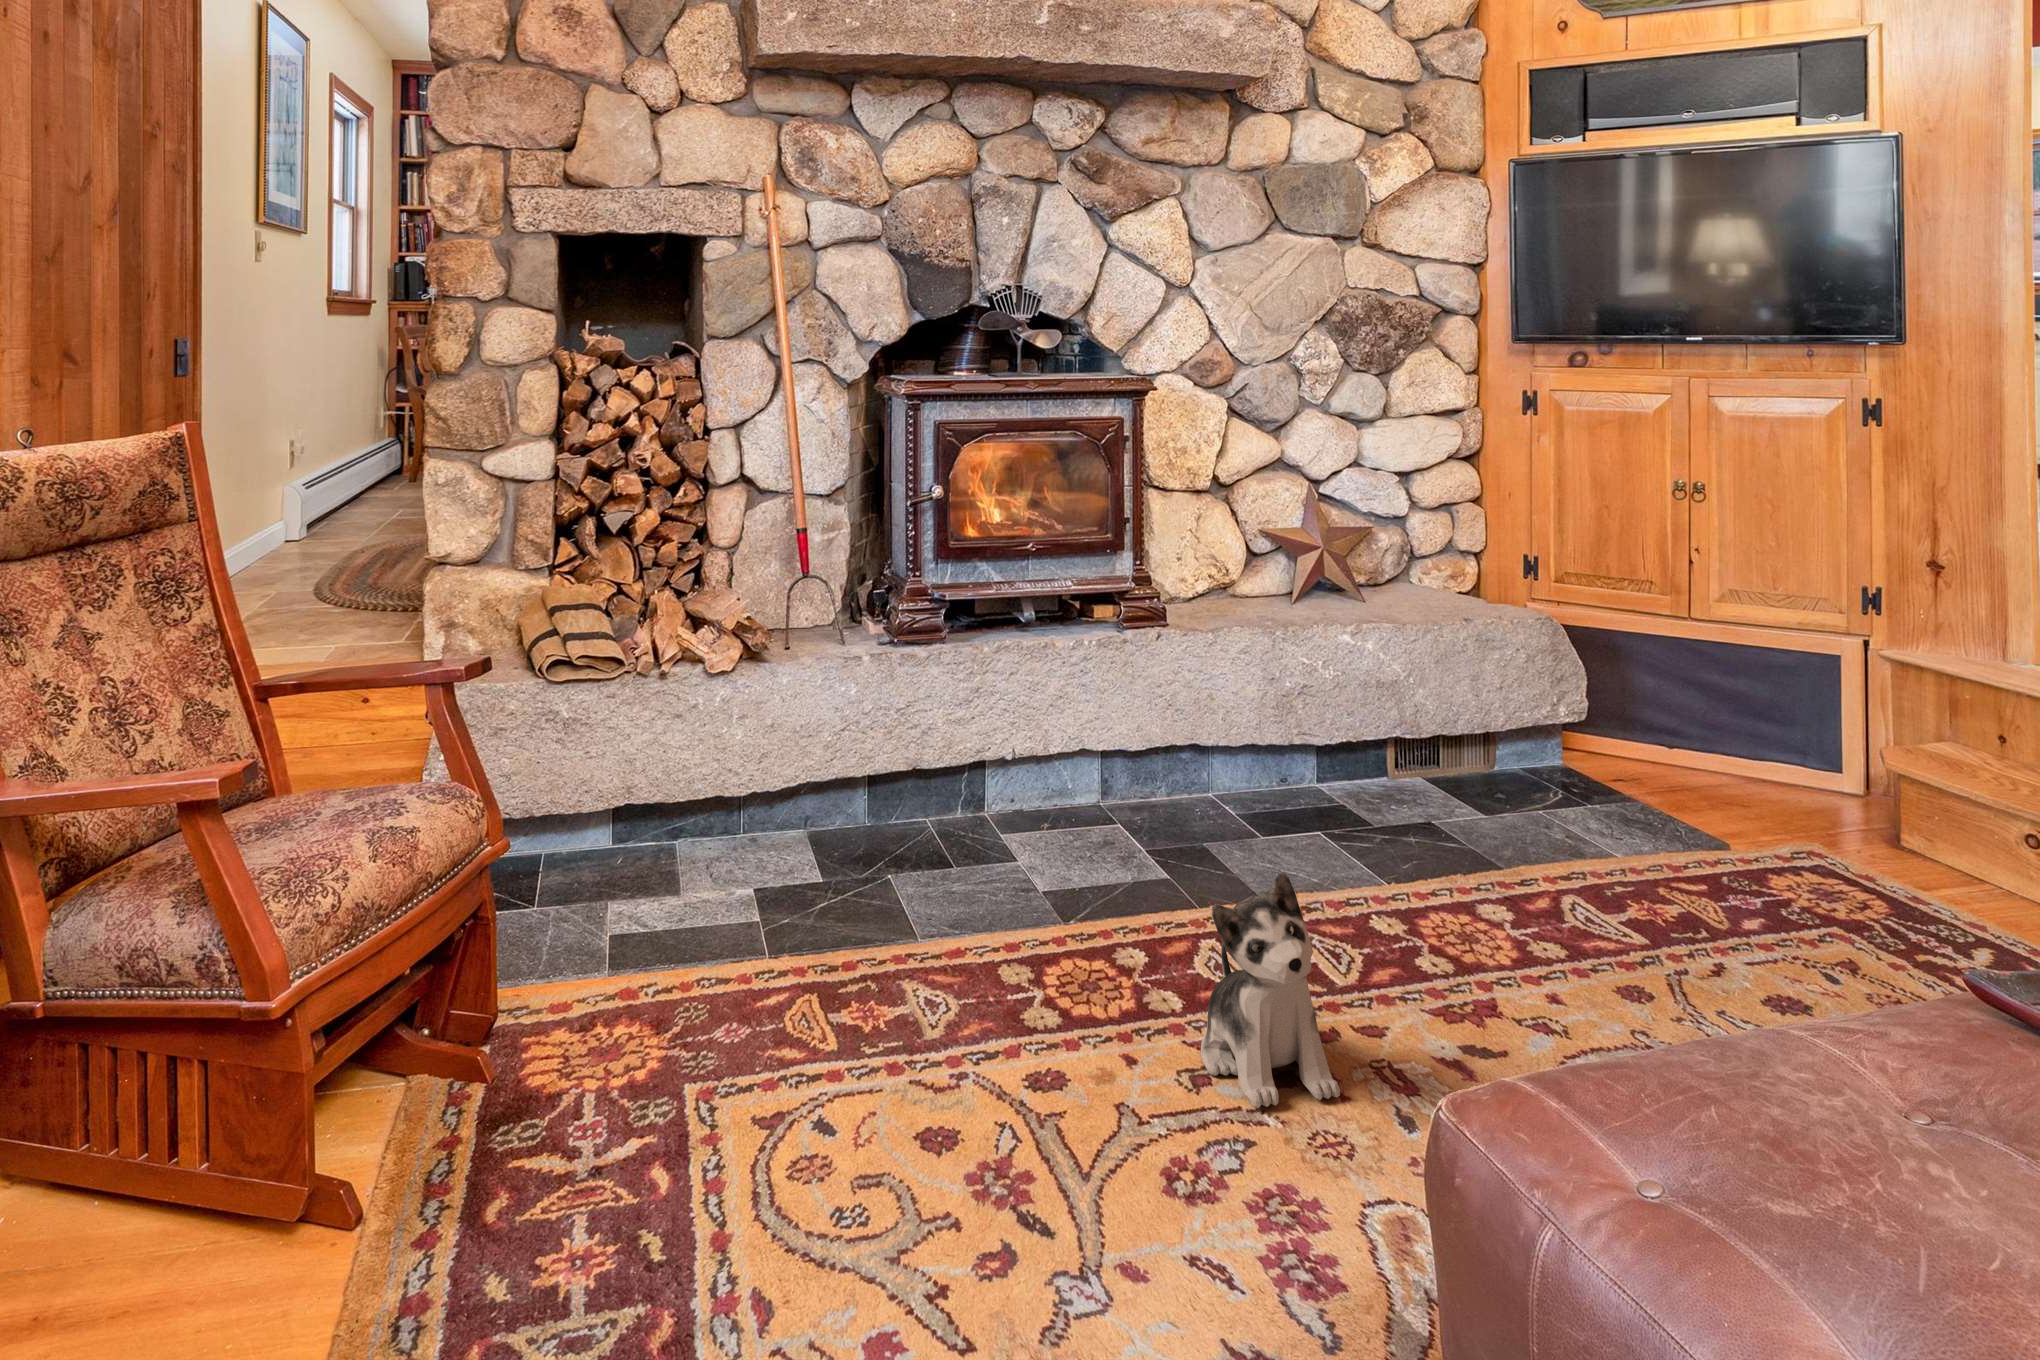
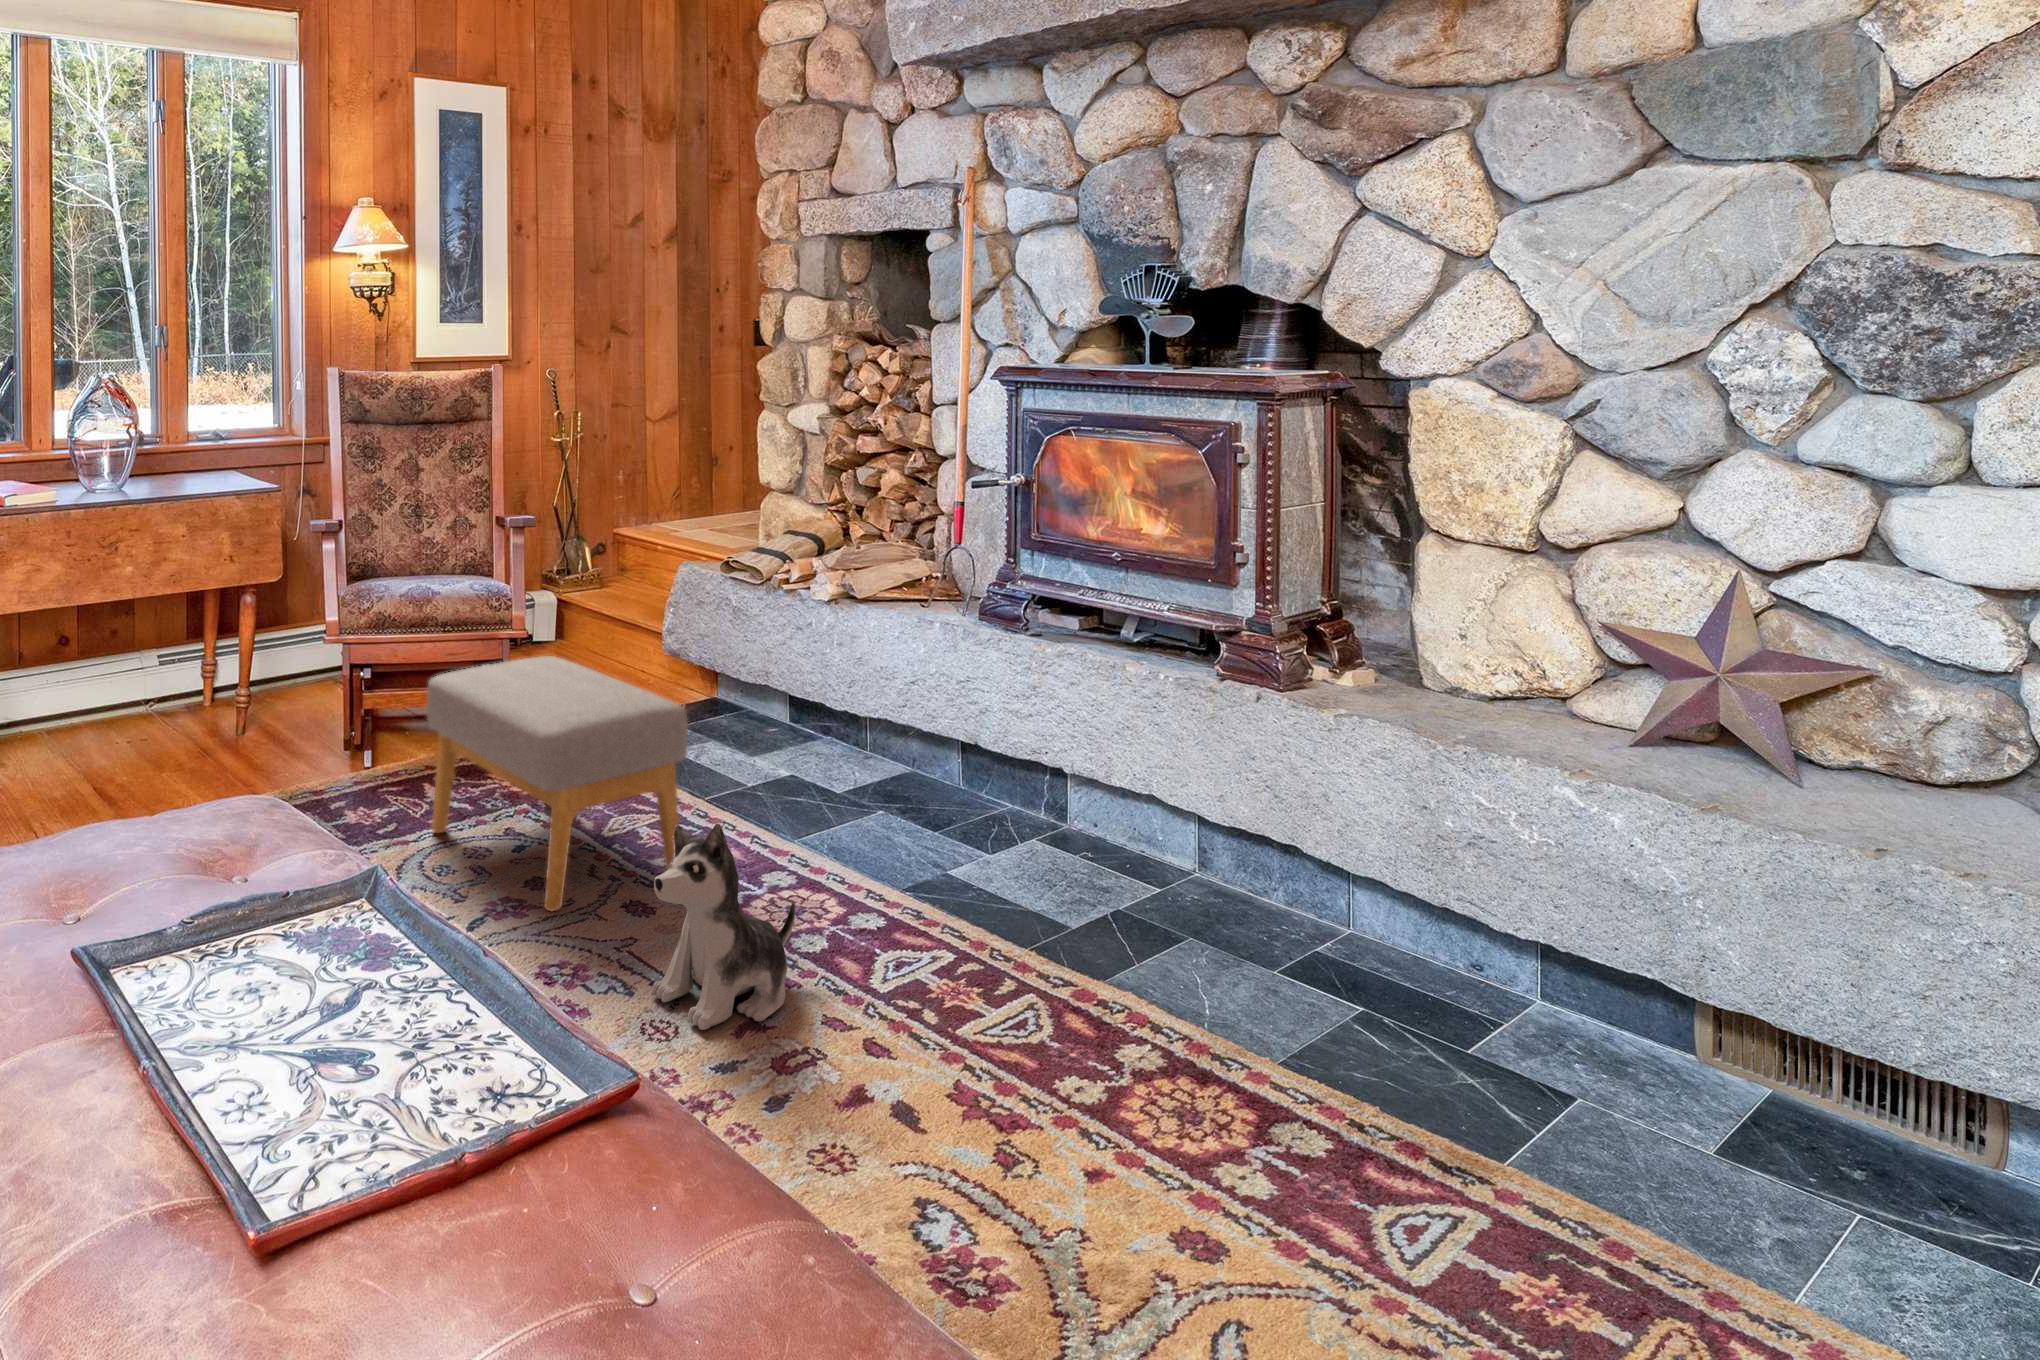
footstool: none [659,808,1025,1182] -> present [427,656,688,911]

